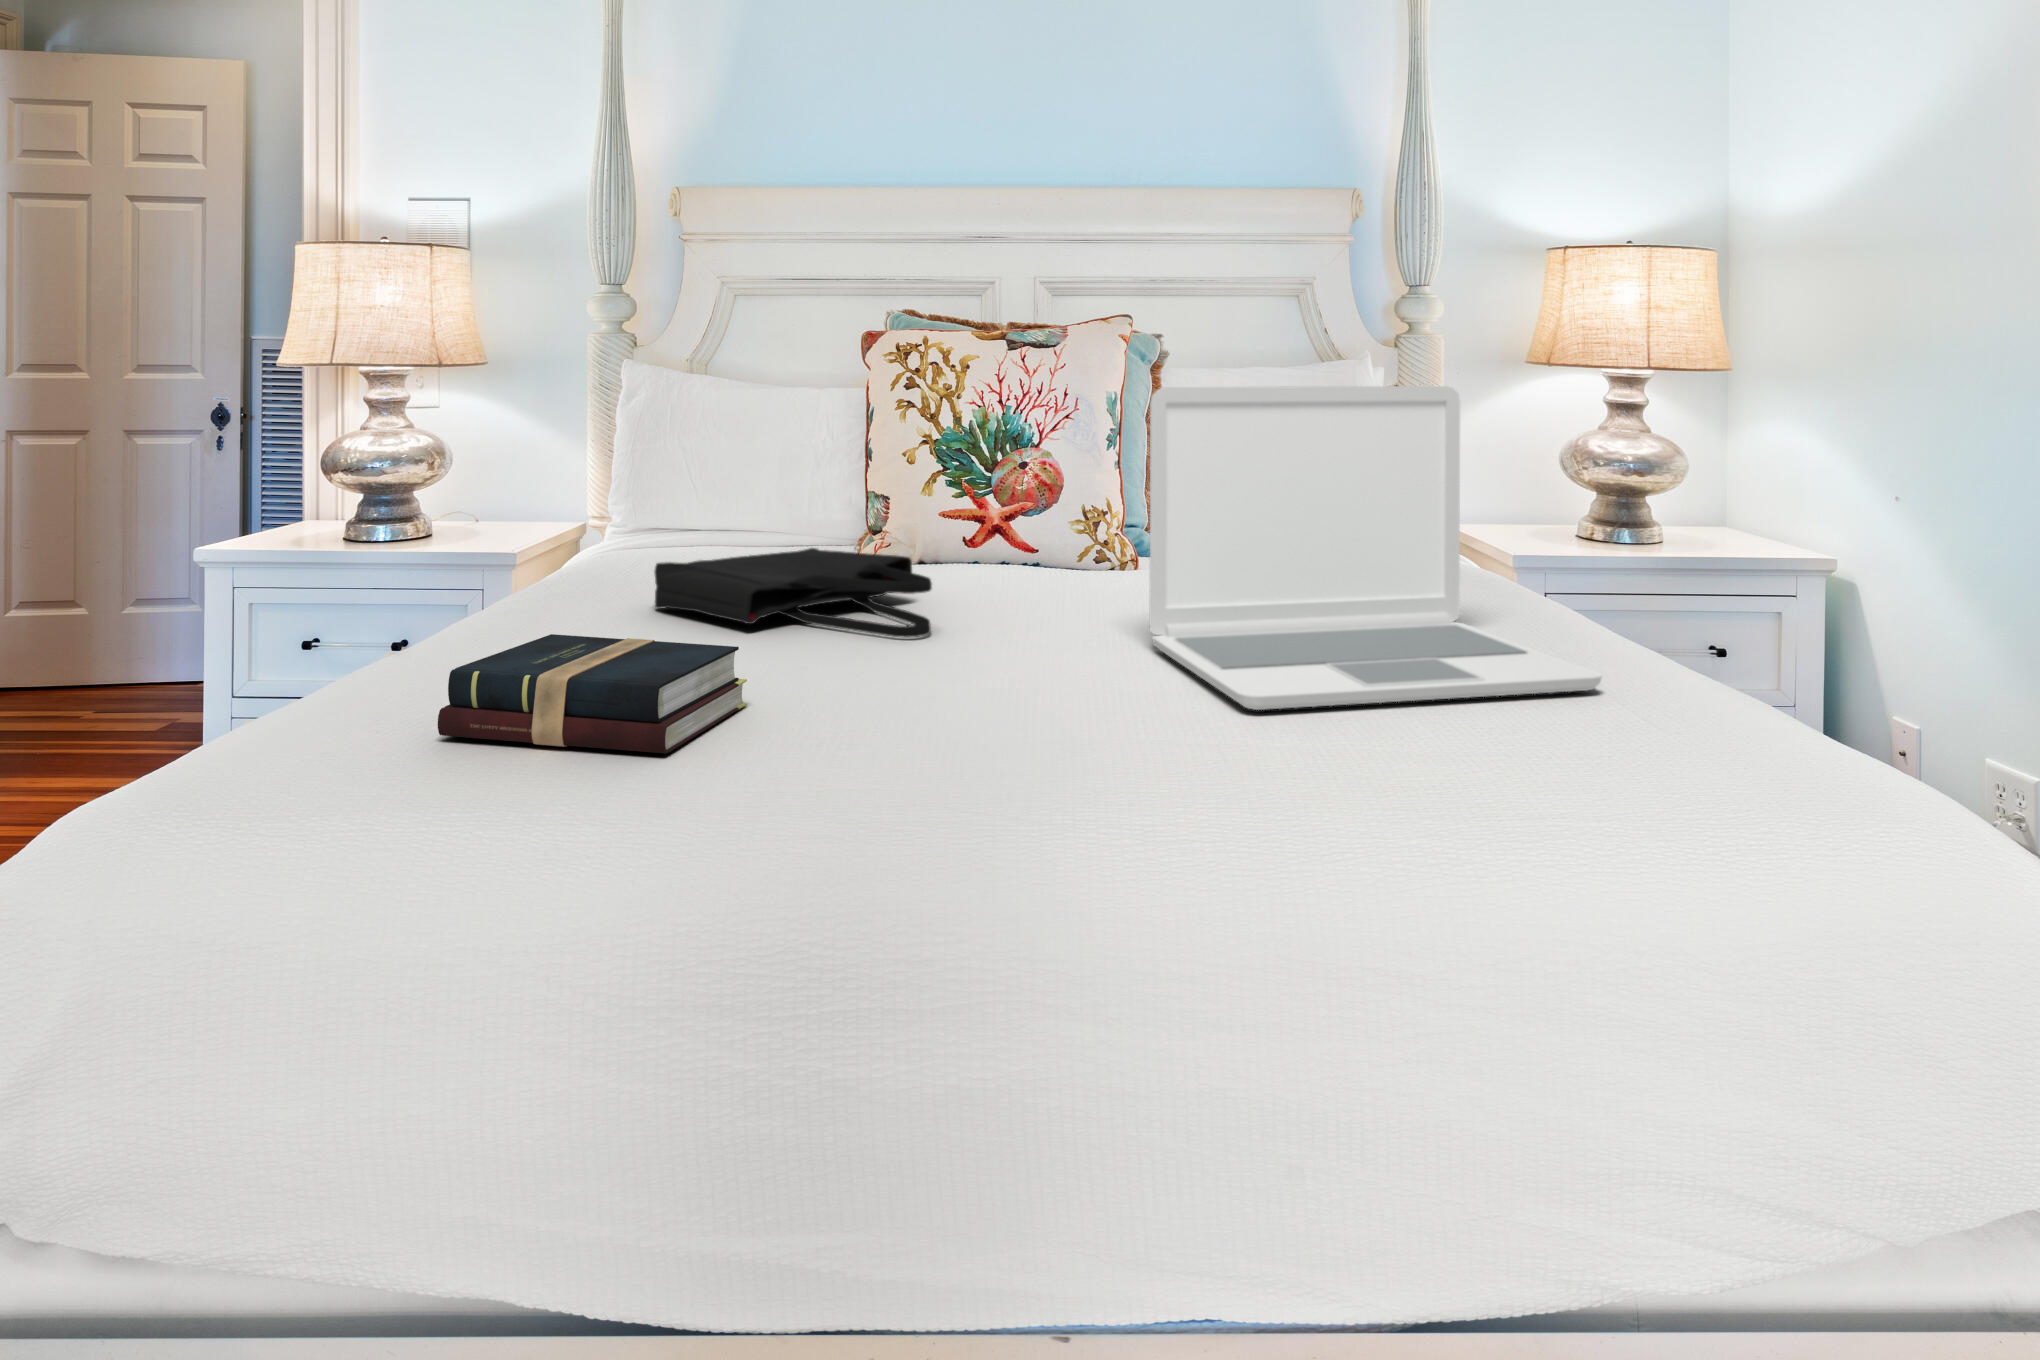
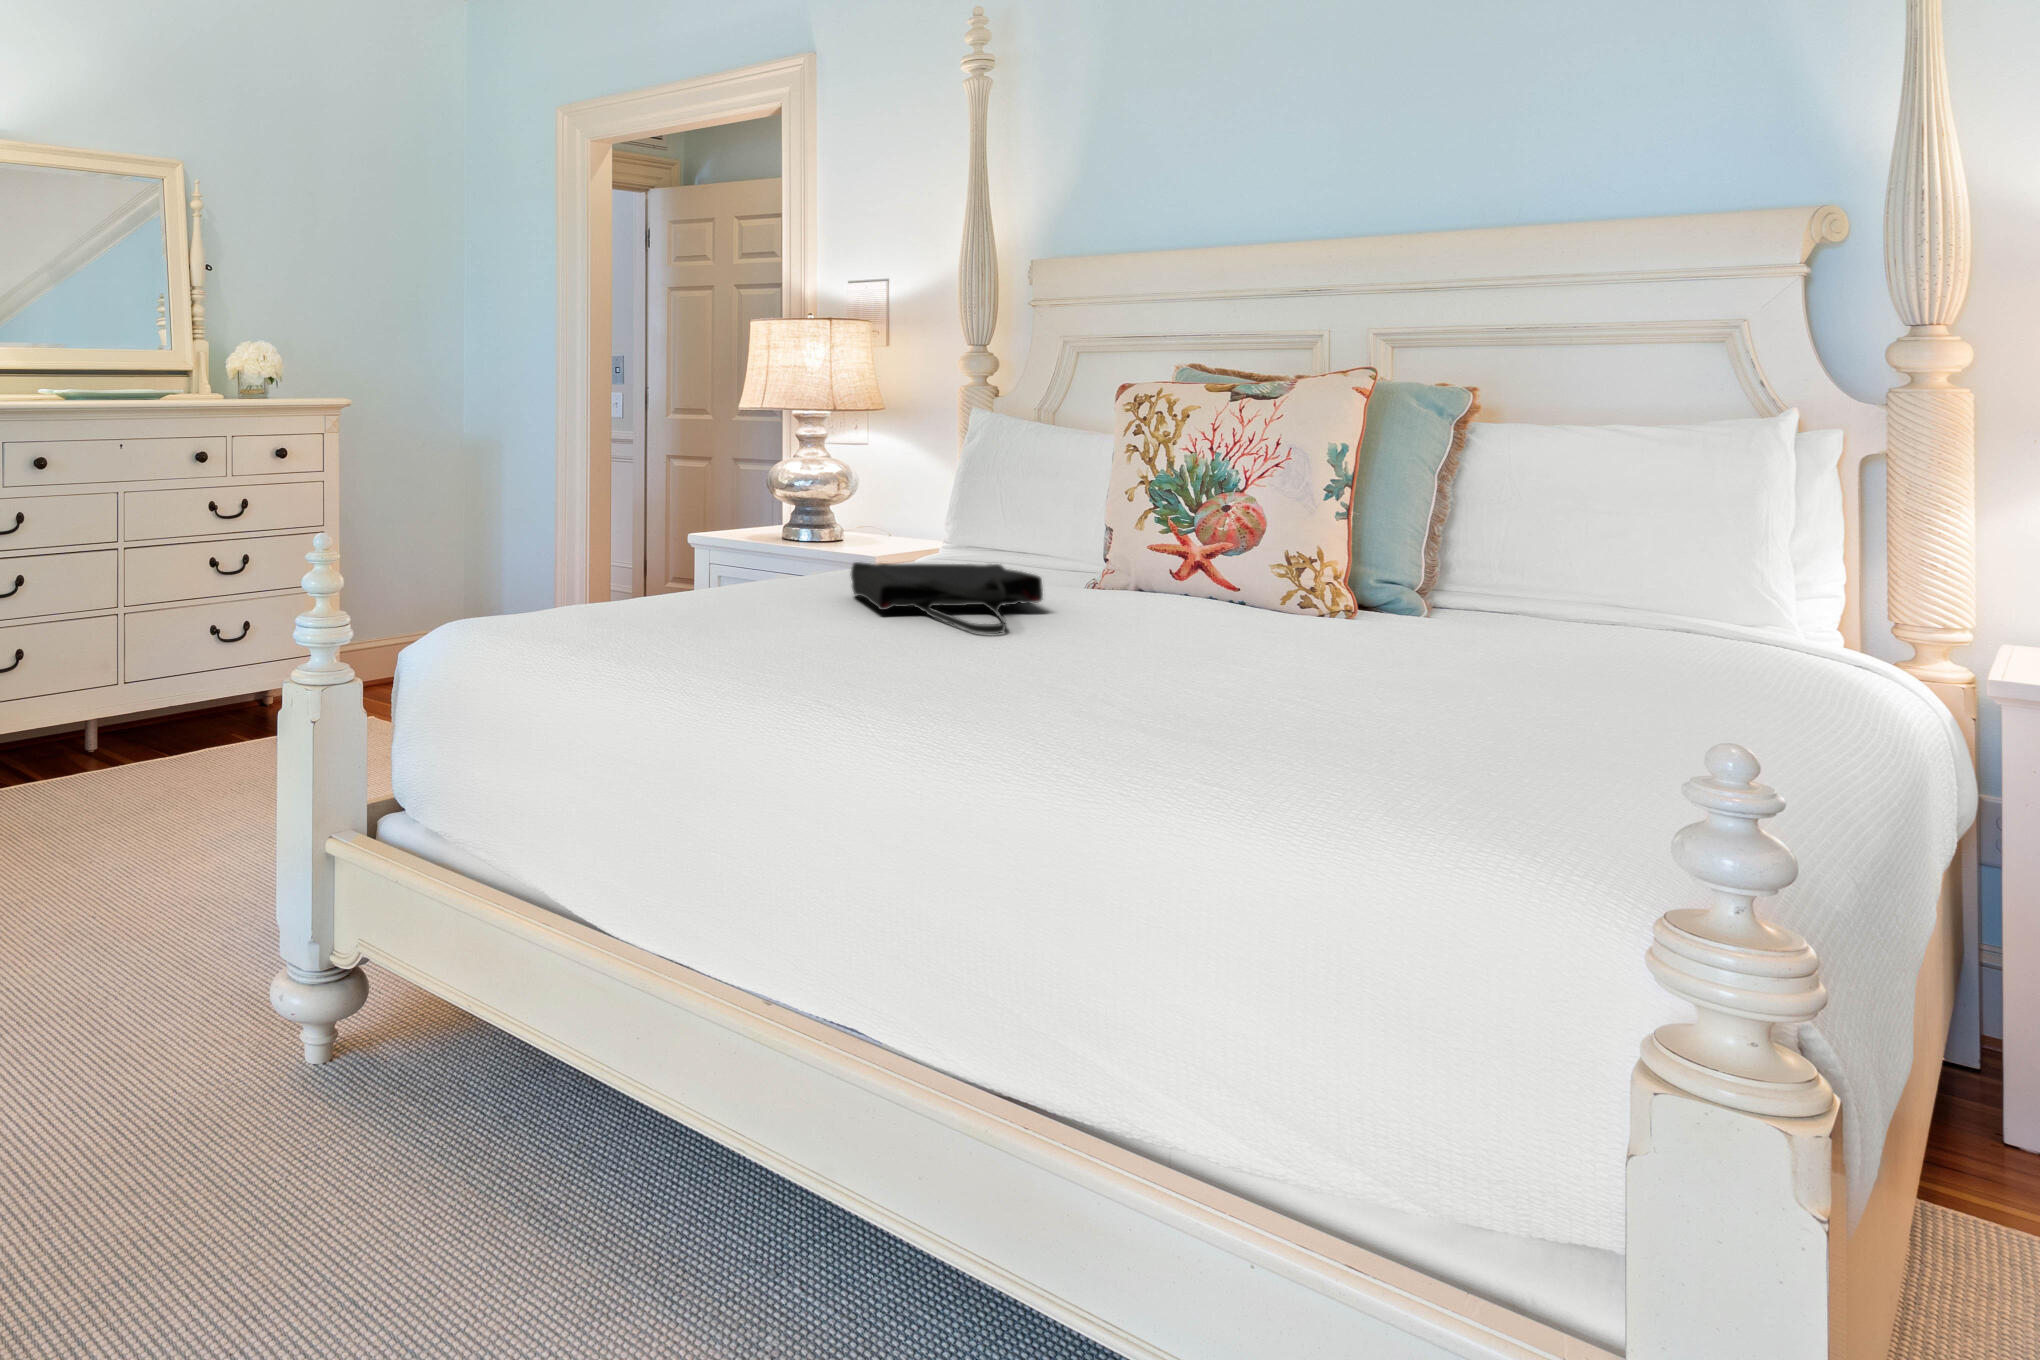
laptop: present [1150,386,1602,710] -> none [1104,442,1521,758]
hardback book: present [438,634,747,753] -> none [607,593,788,665]

